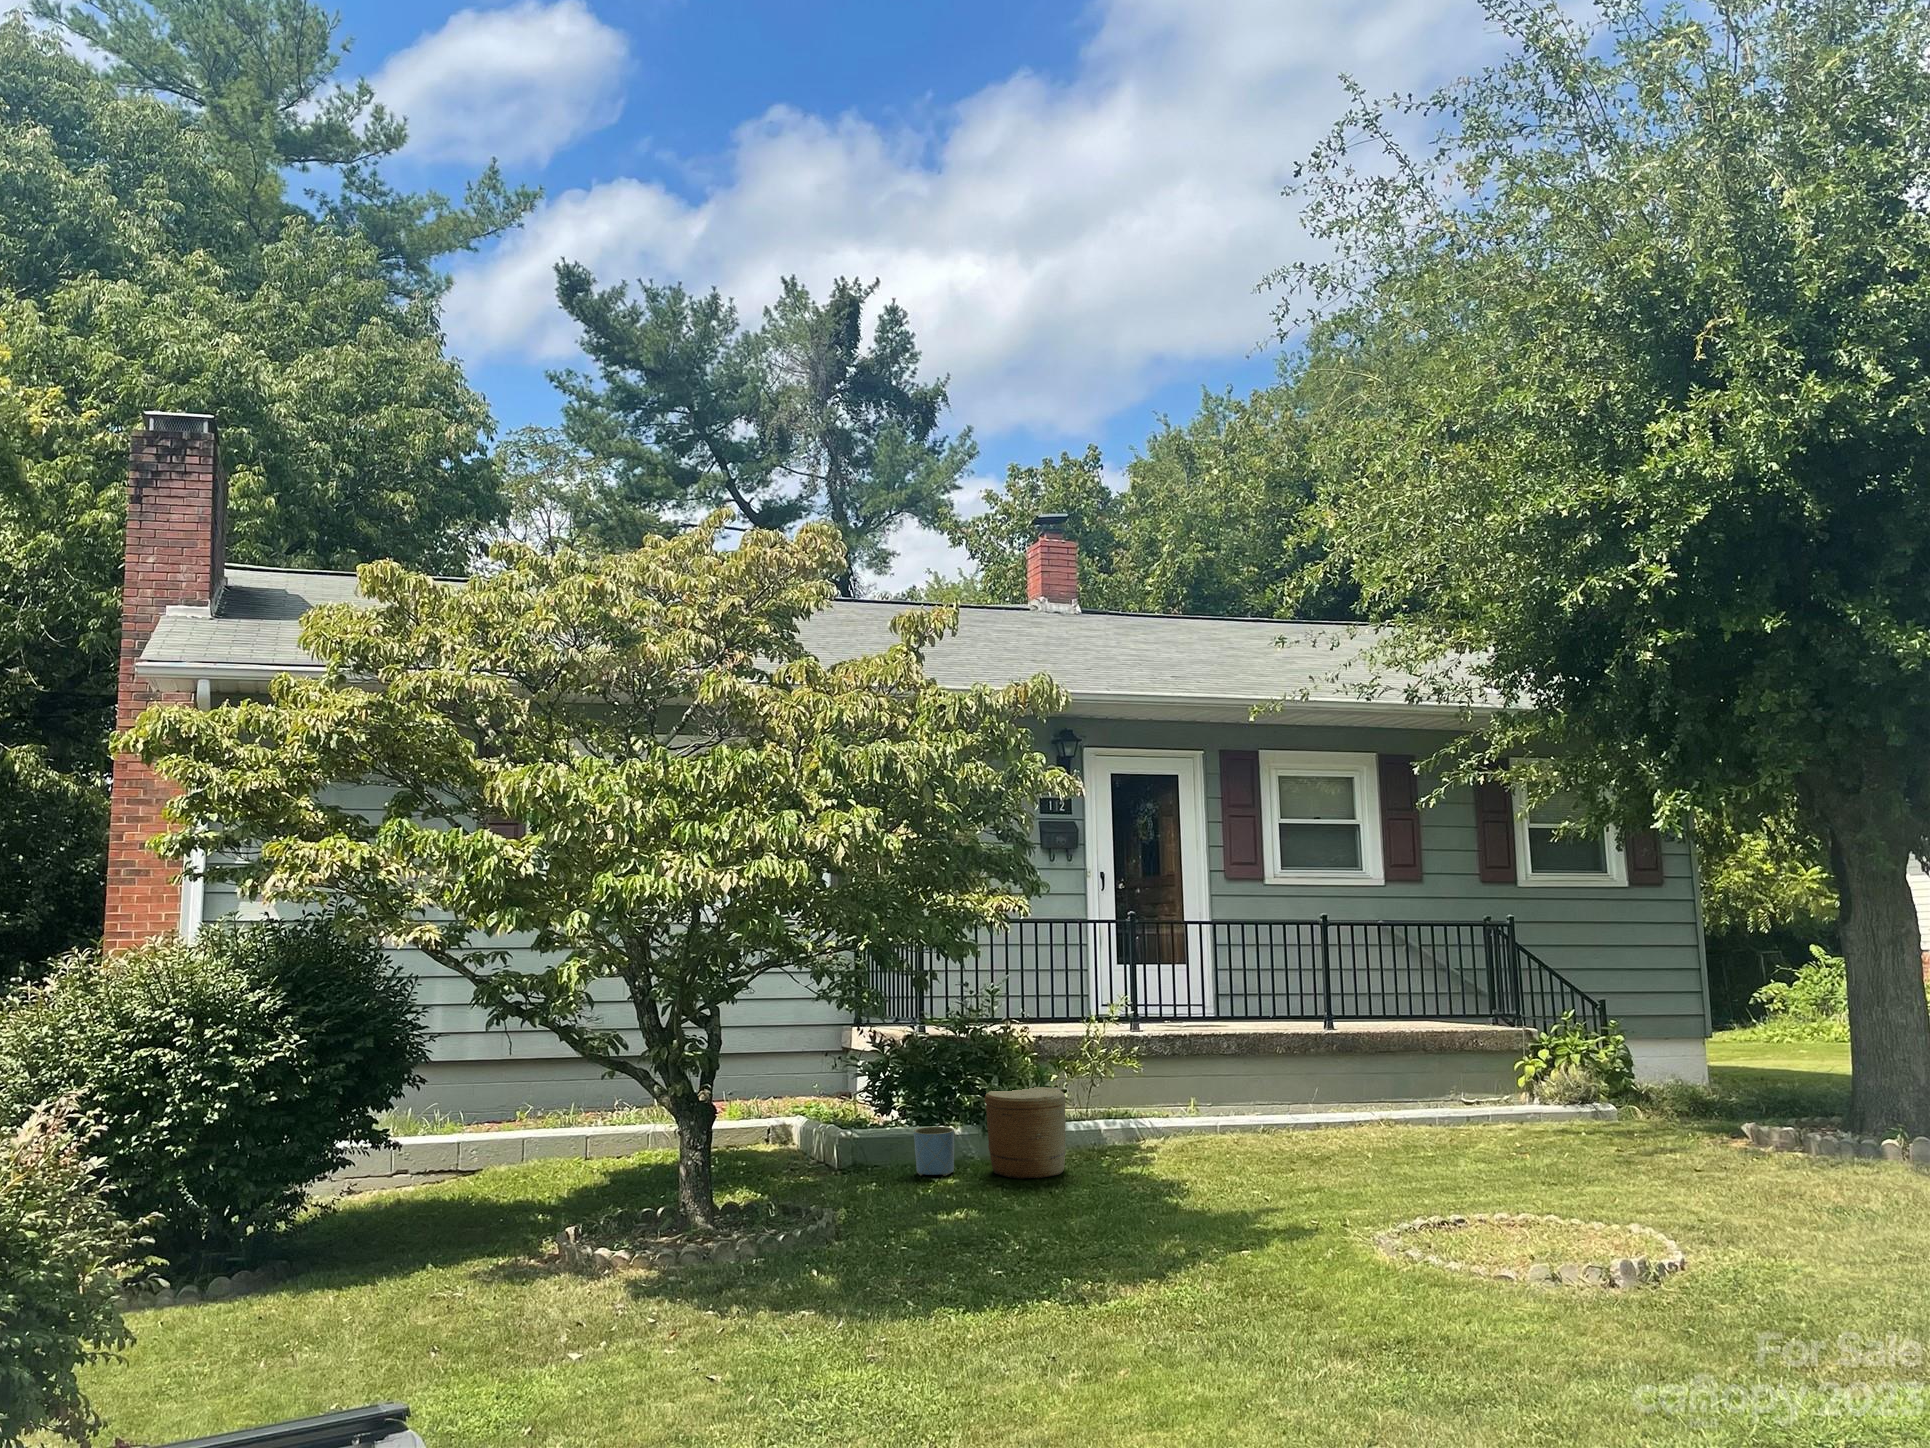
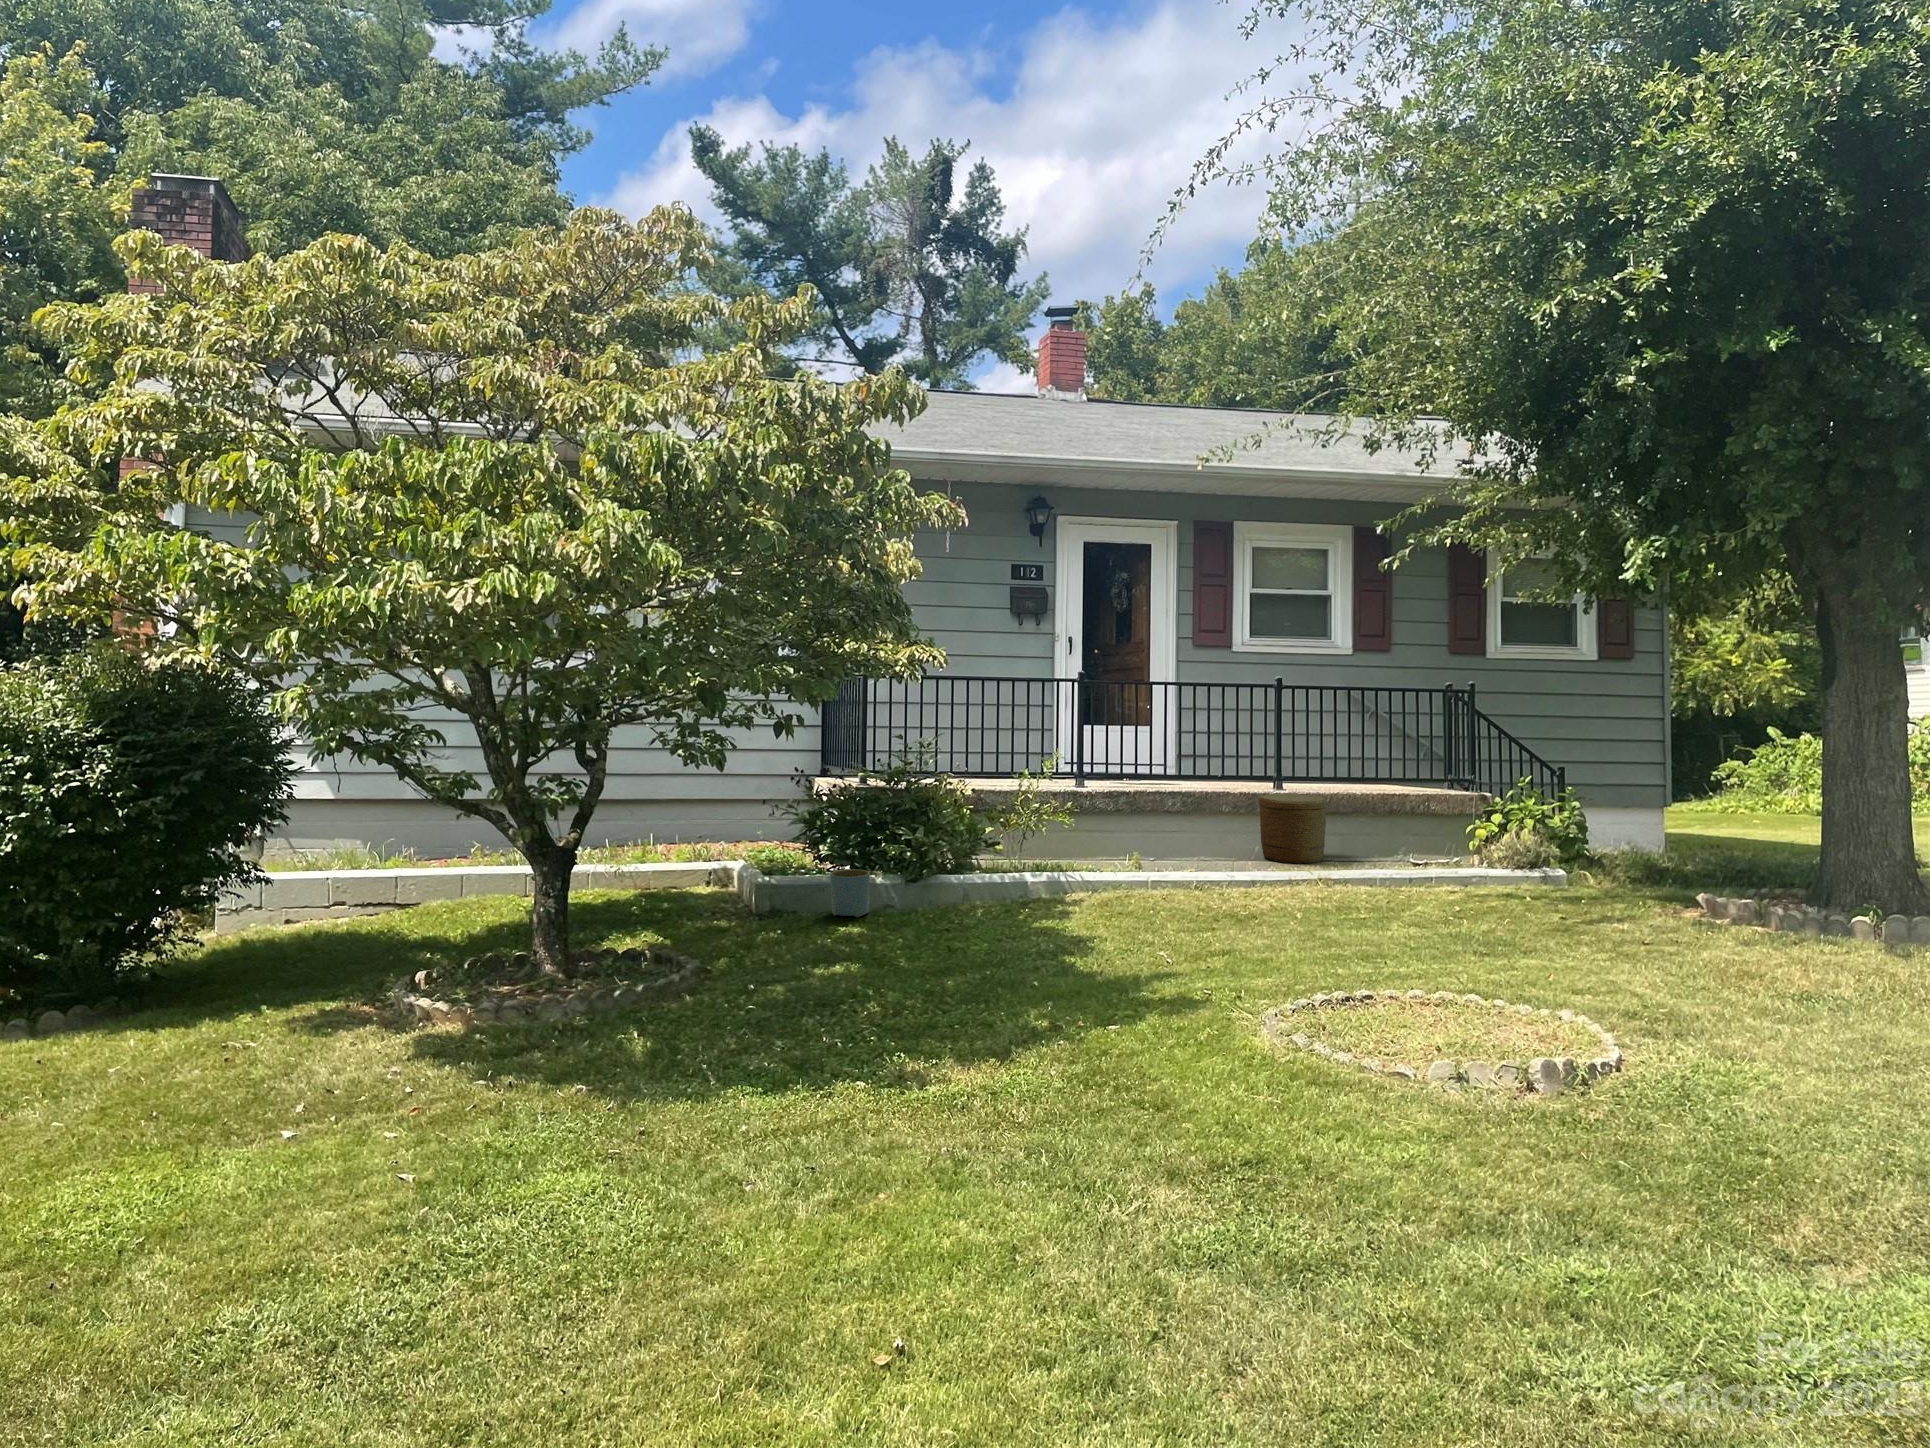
woven basket: present [985,1087,1066,1179] -> present [1259,794,1327,864]

